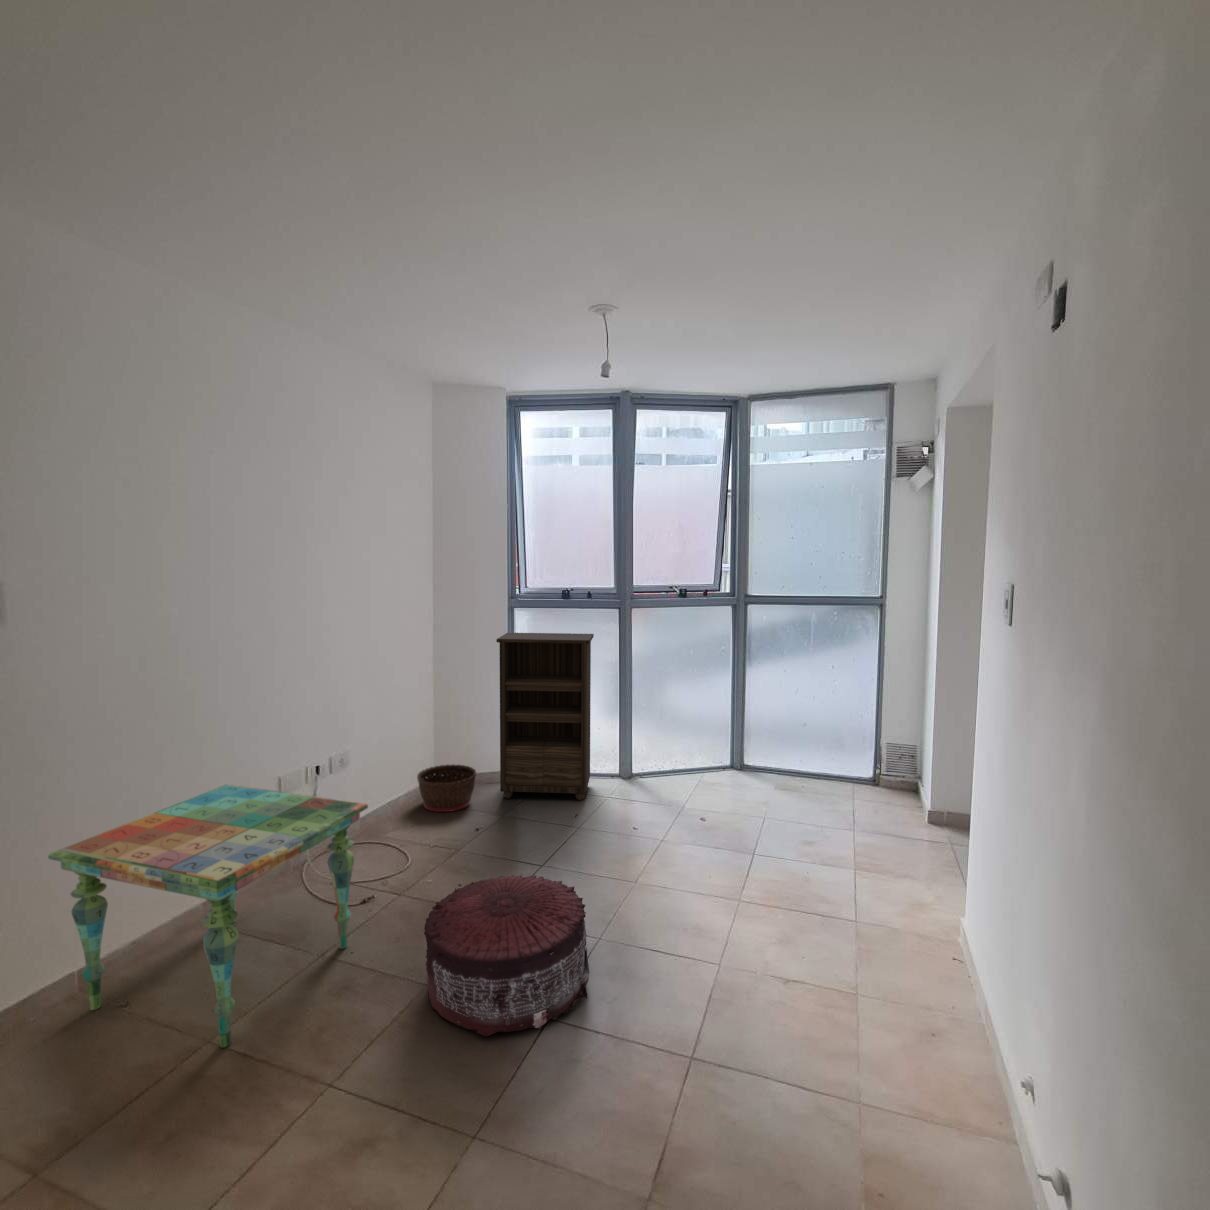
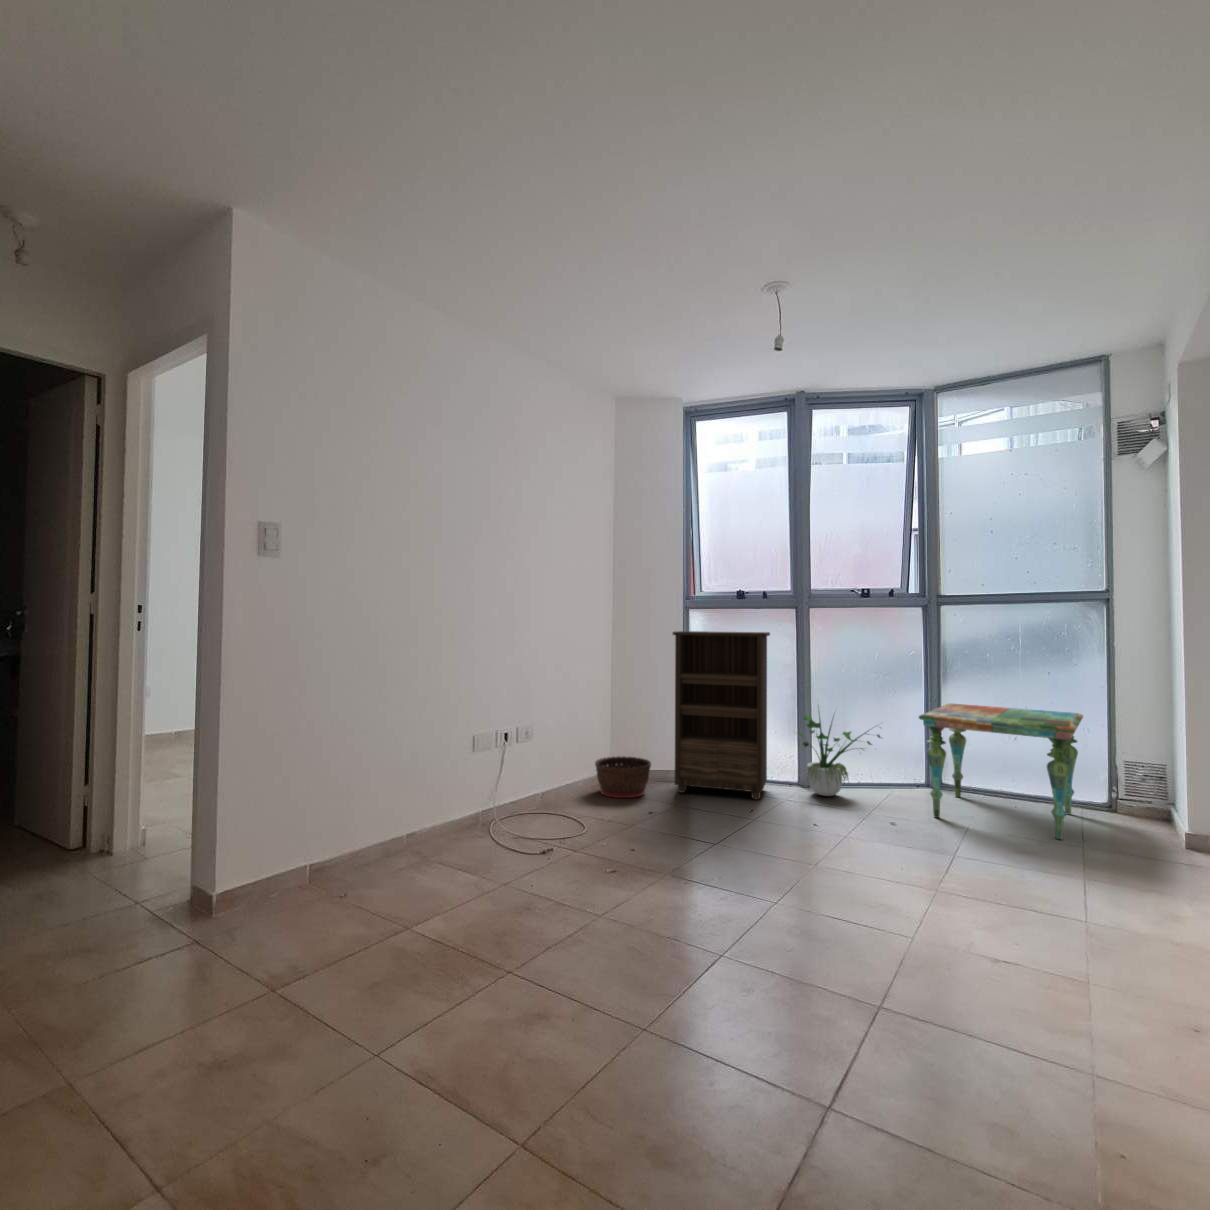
potted plant: none [614,695,700,789] -> present [798,716,881,796]
side table: present [48,784,368,1047] -> present [919,704,1083,840]
pouf: present [424,874,589,1036] -> none [593,825,762,967]

